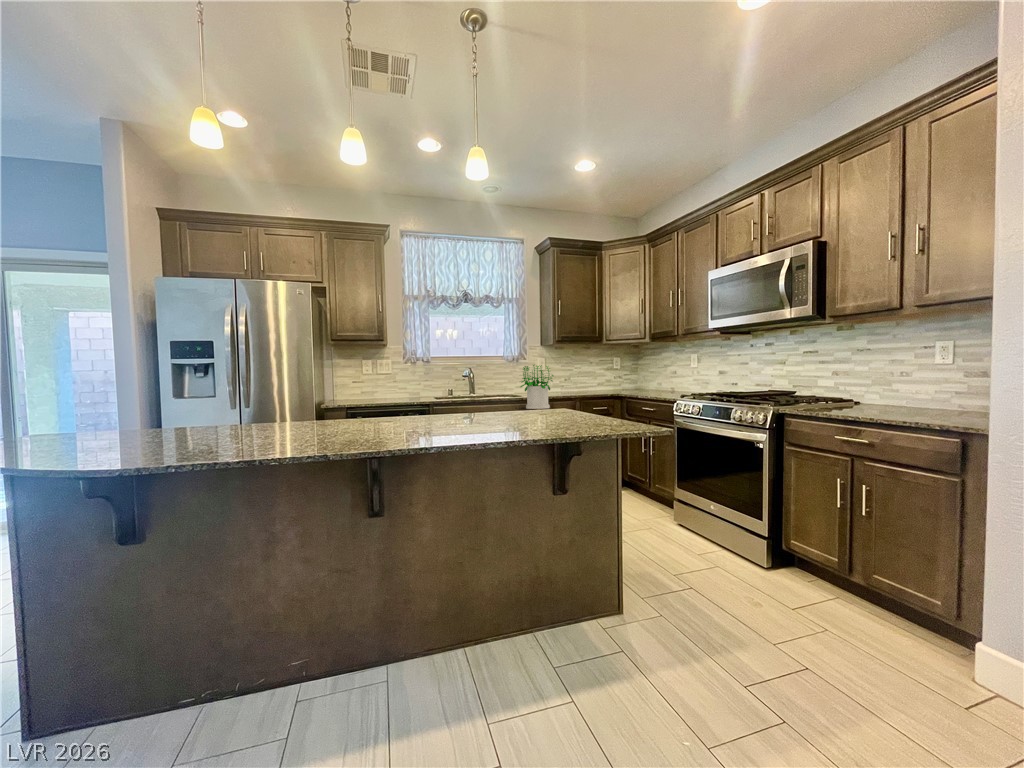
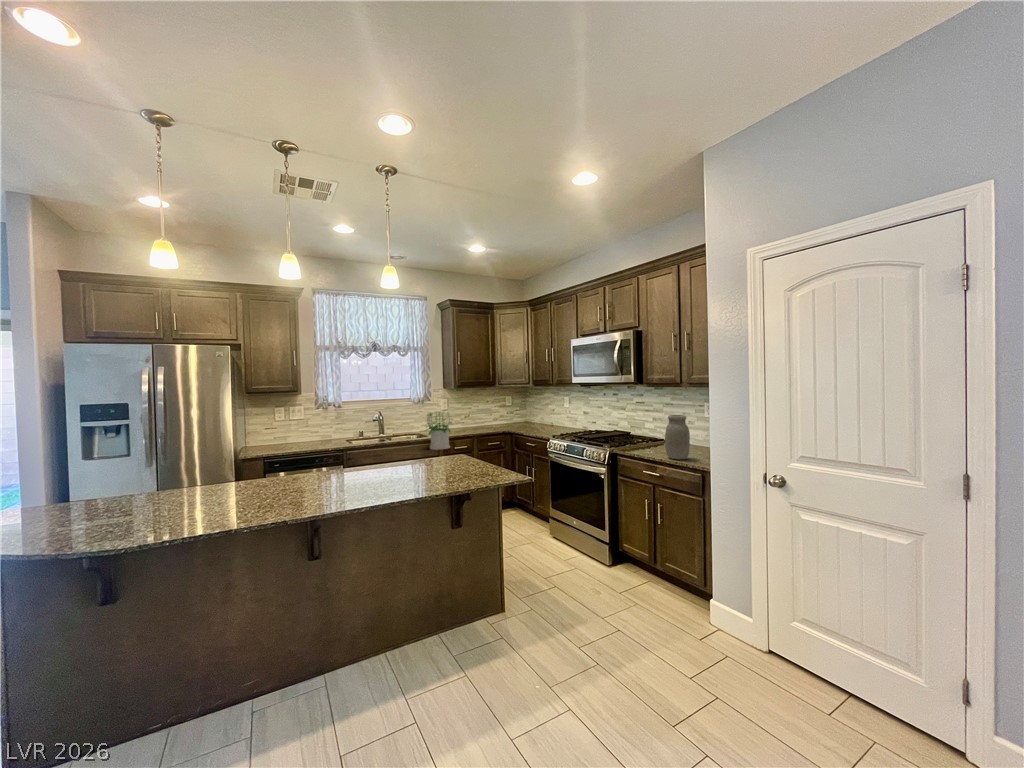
jar: none [875,351,924,419] -> present [665,415,690,459]

